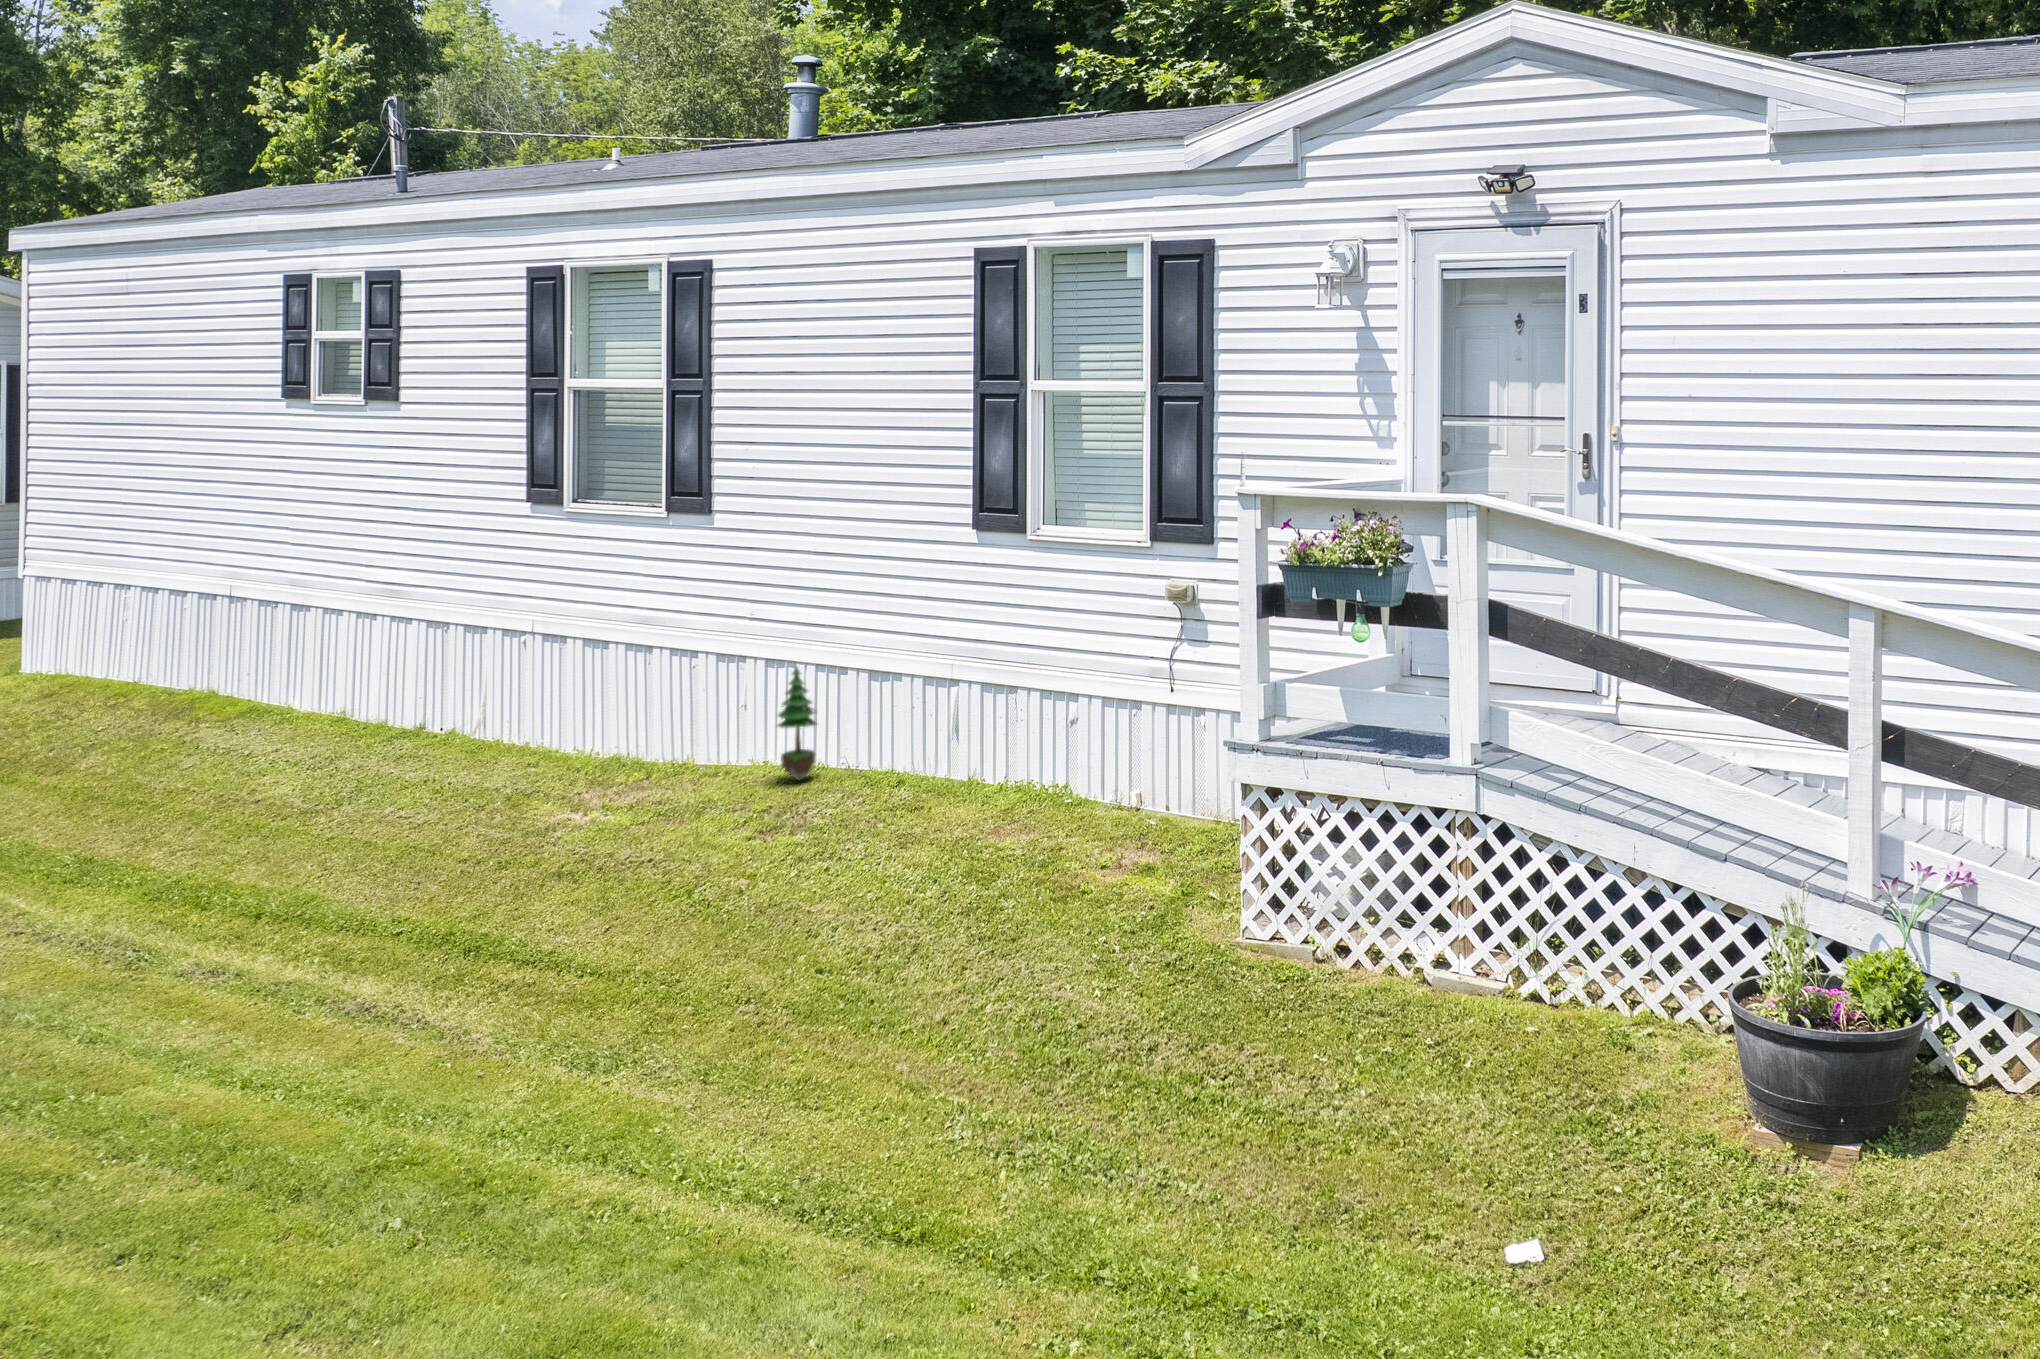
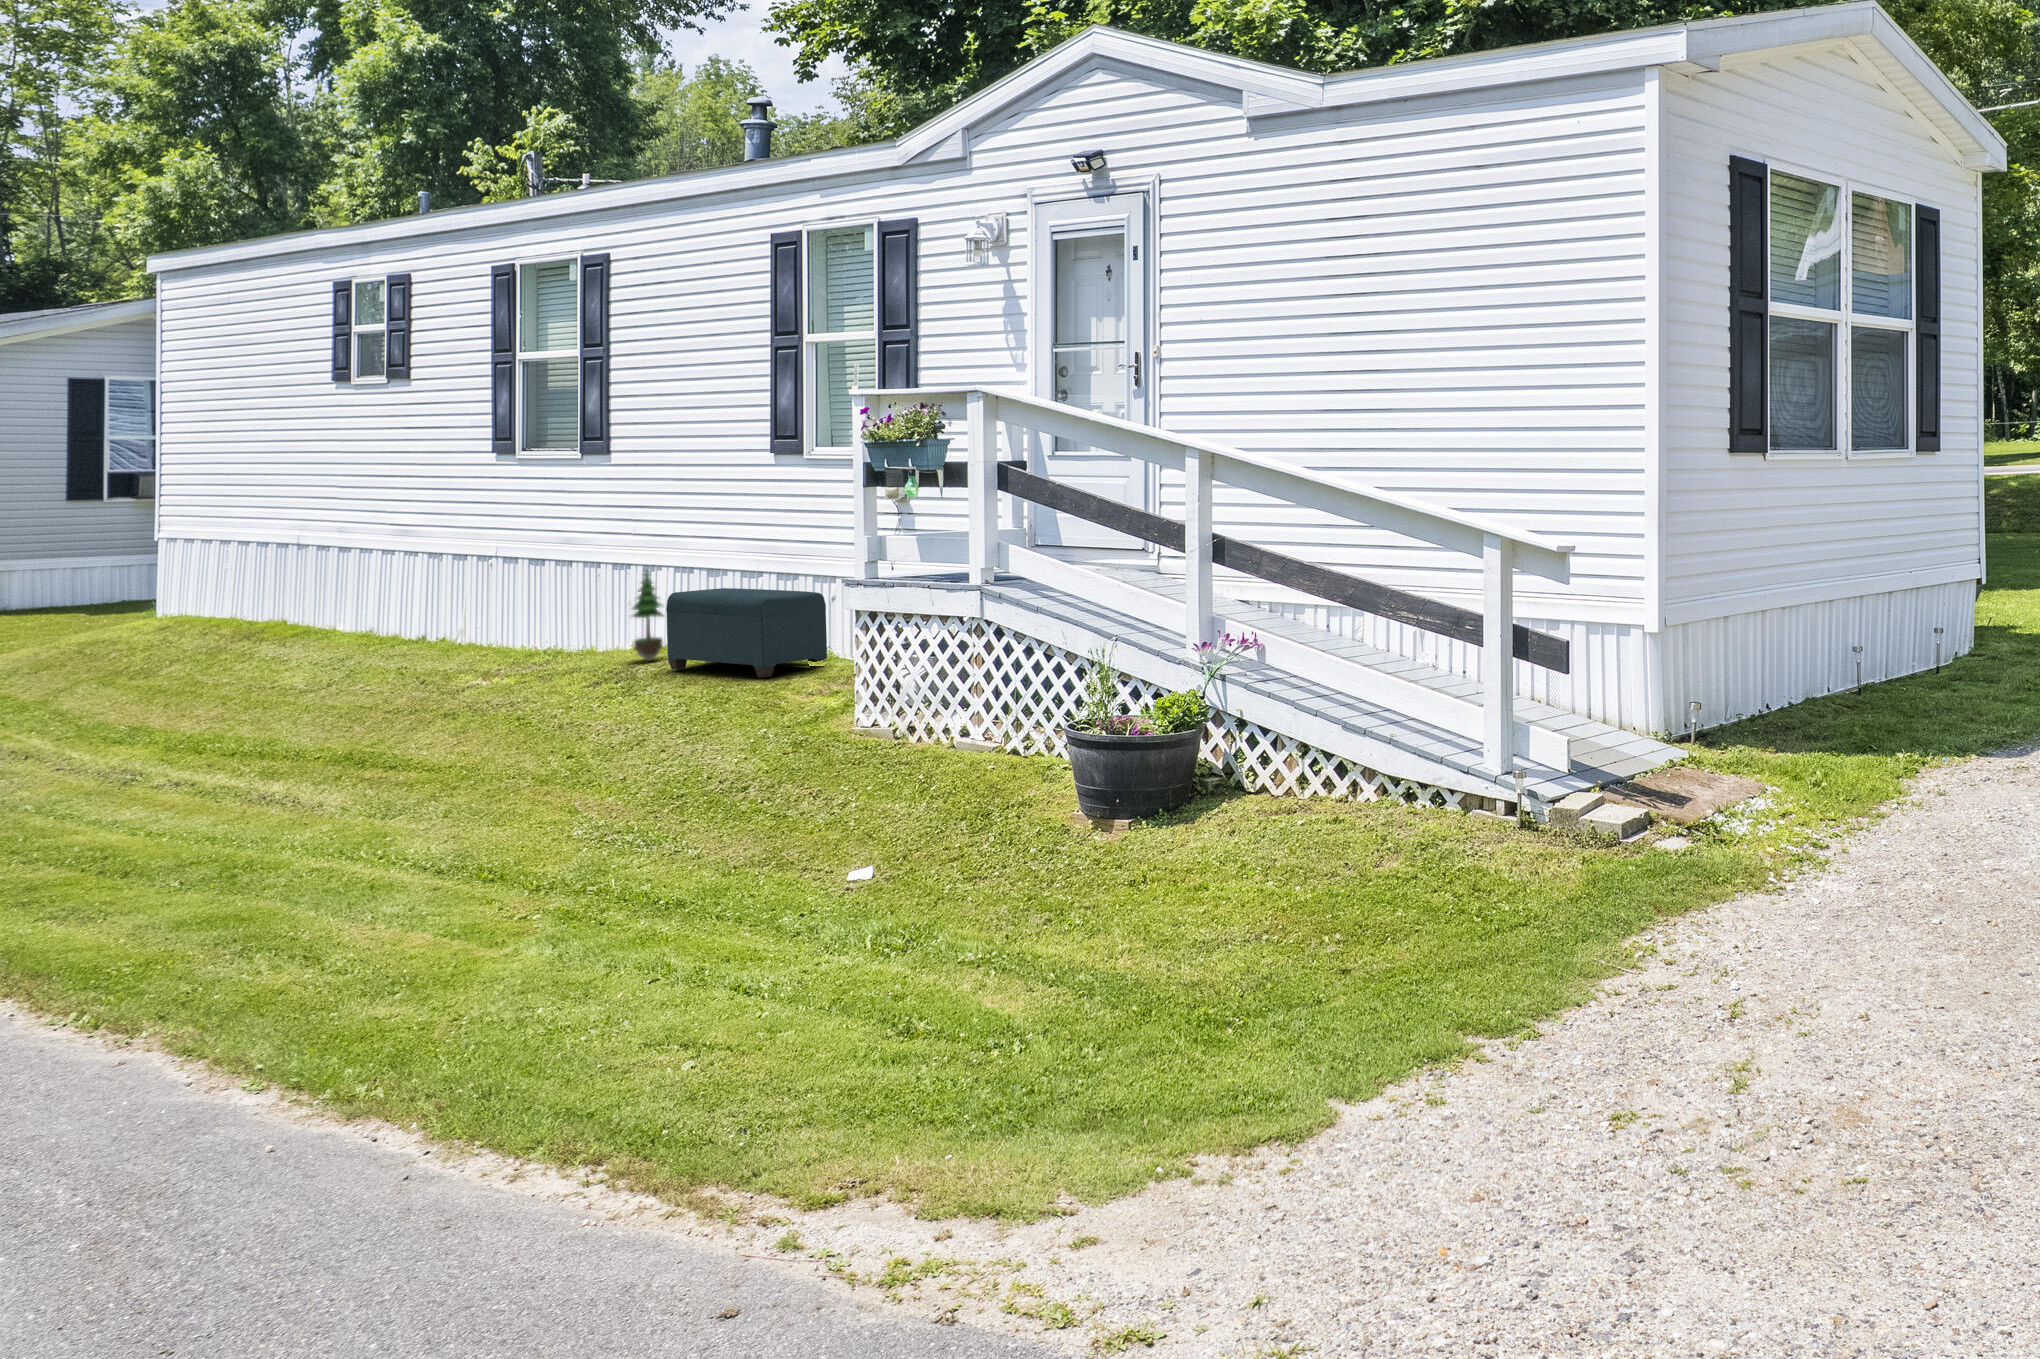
bench: none [846,691,1059,820] -> present [666,588,827,677]

